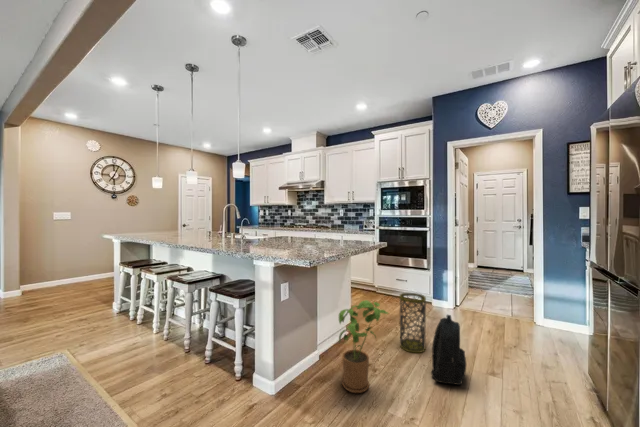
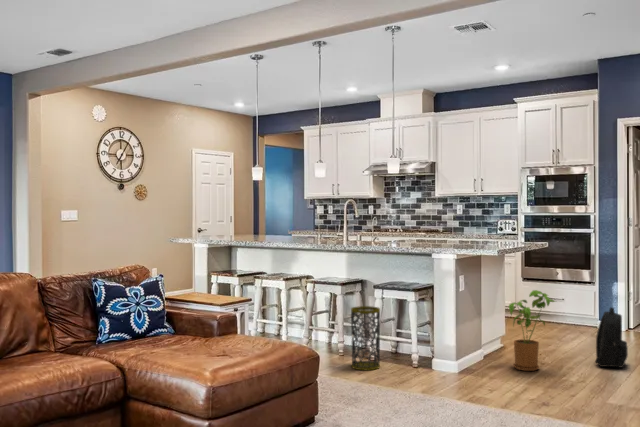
trash can: present [399,293,426,353] -> present [351,306,380,370]

